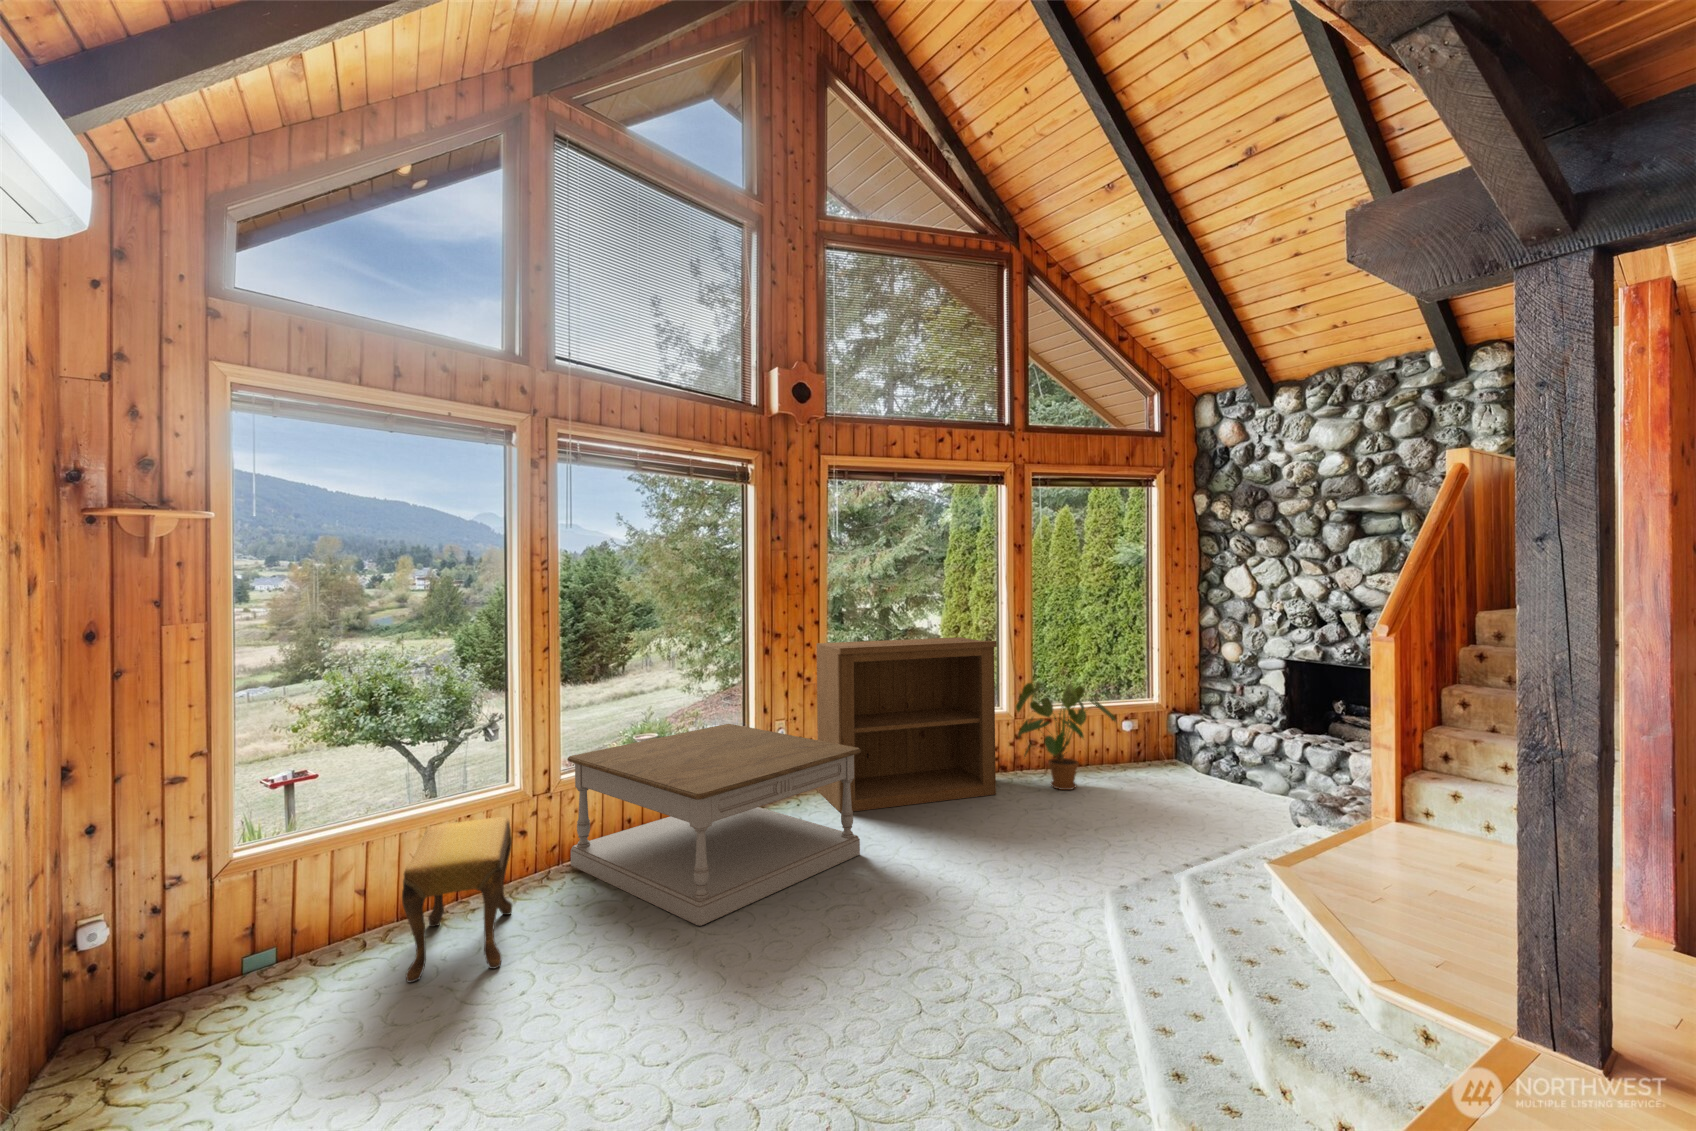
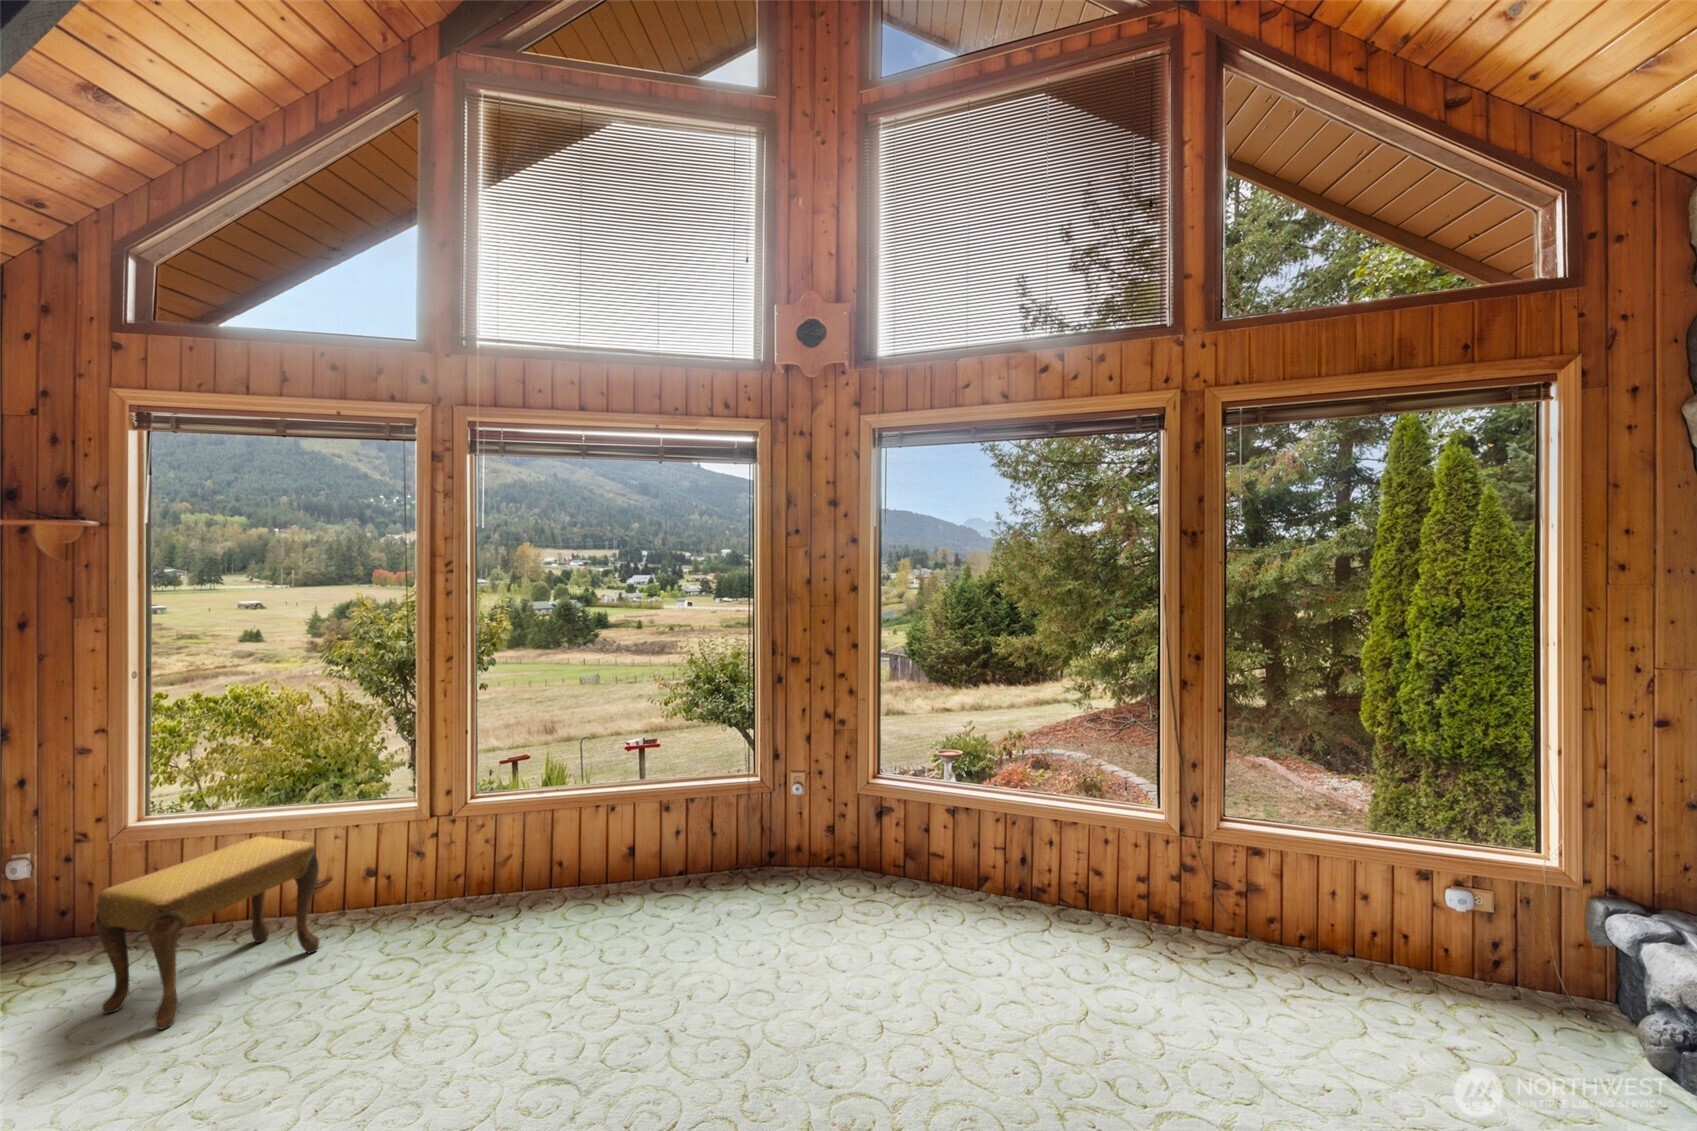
bookshelf: present [816,637,996,813] -> none [810,673,1079,966]
house plant: present [1016,682,1116,790] -> none [1136,778,1379,1006]
coffee table: present [567,724,861,926] -> none [355,766,715,1064]

